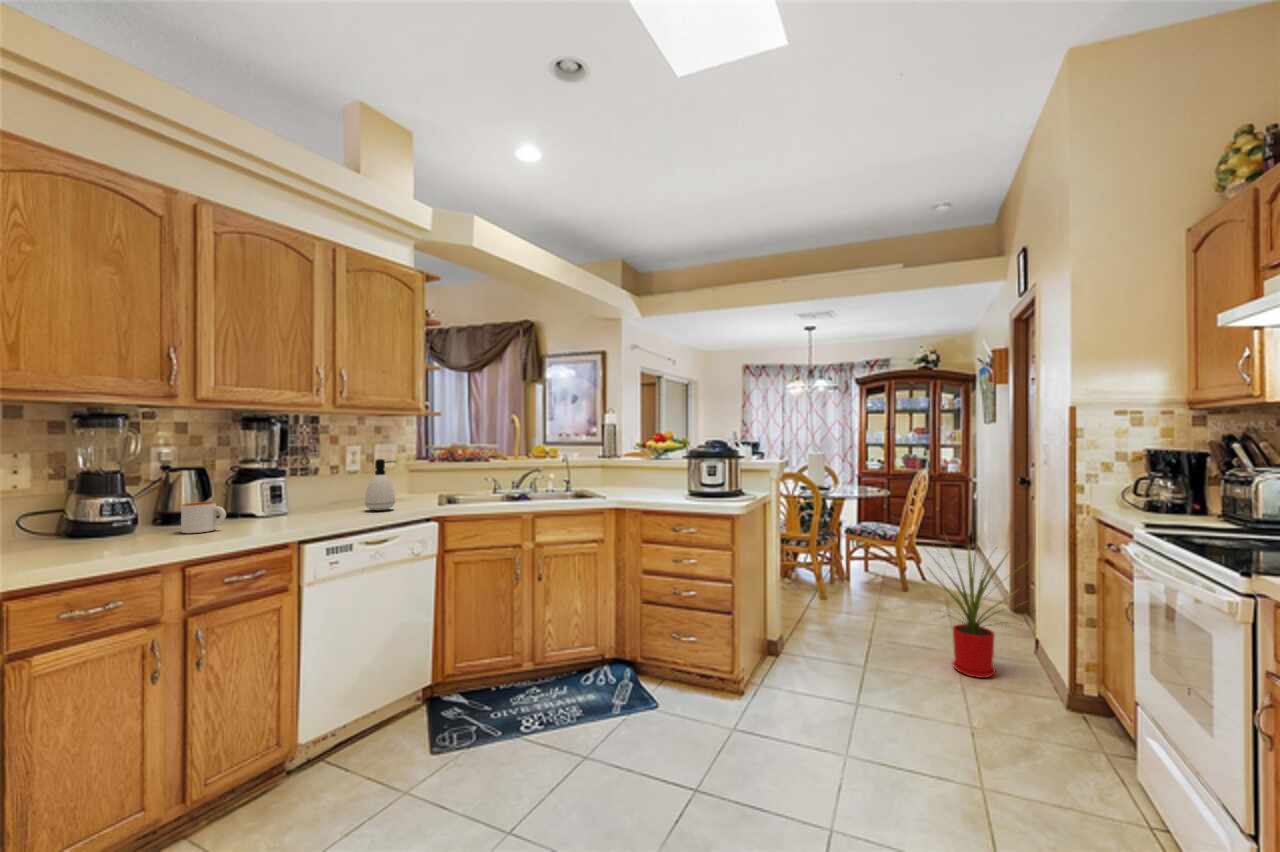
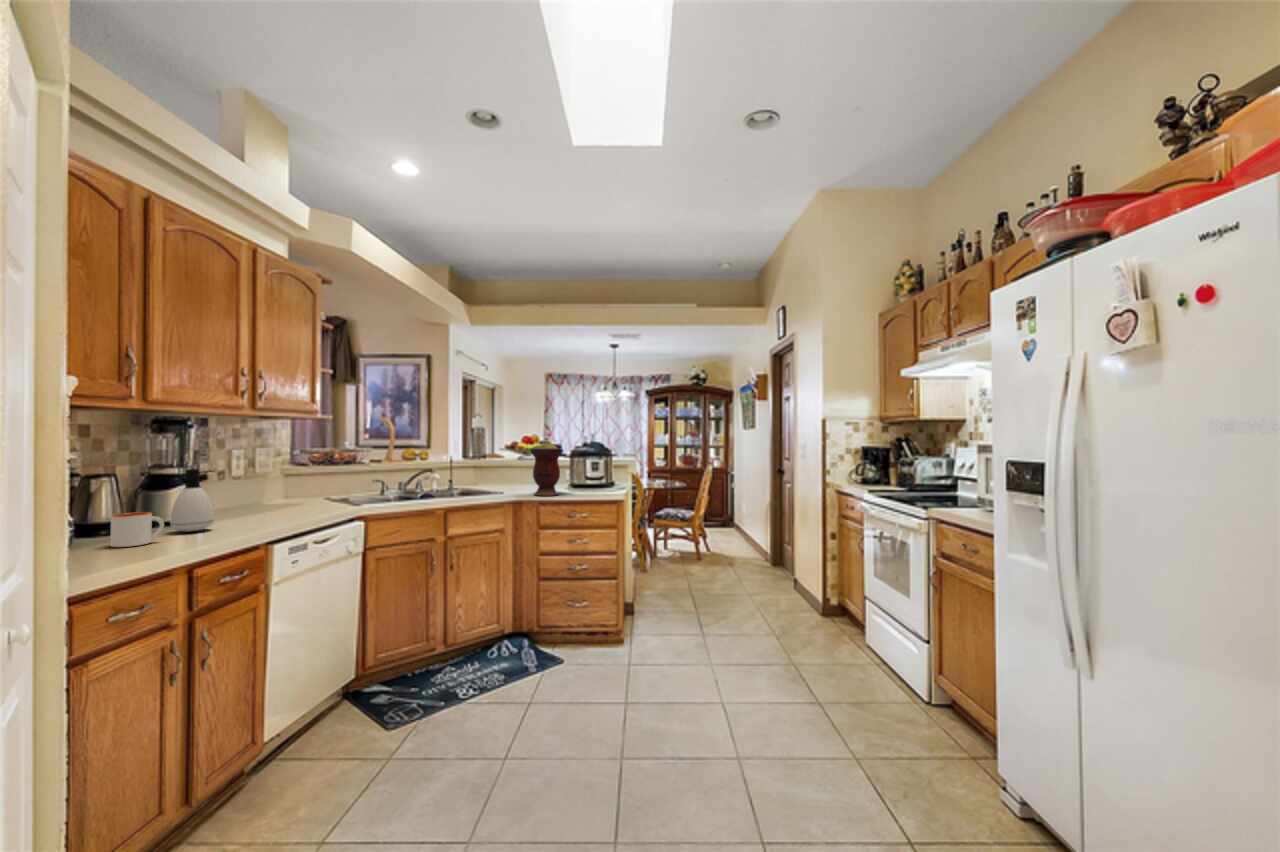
vase: none [632,441,672,504] -> present [530,443,563,496]
soap dispenser: present [365,459,395,510] -> present [170,469,214,532]
house plant: present [931,539,1023,678] -> none [729,506,797,604]

